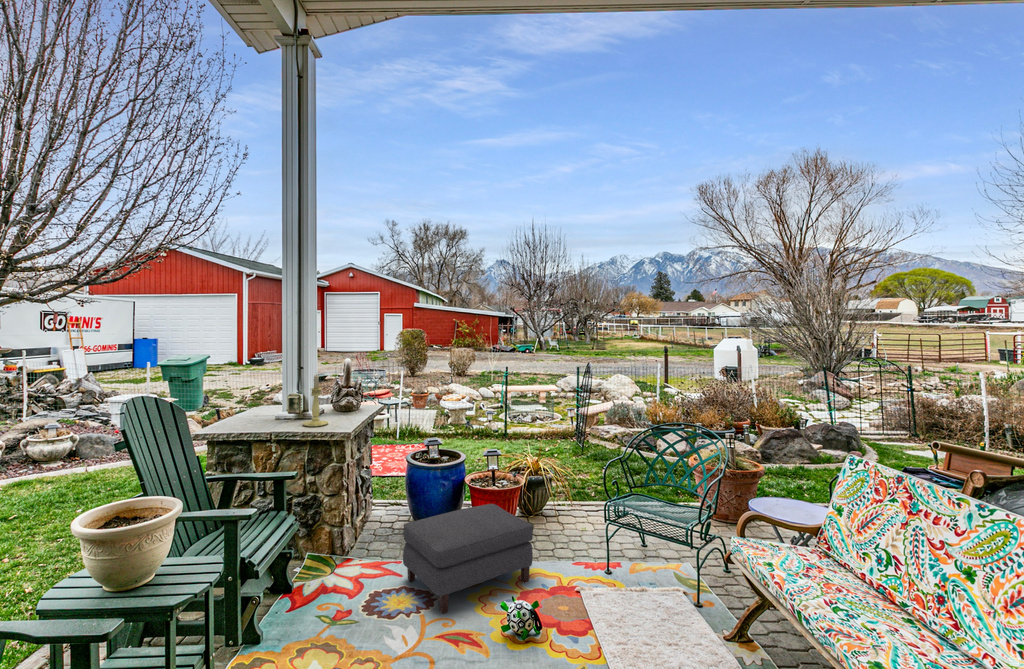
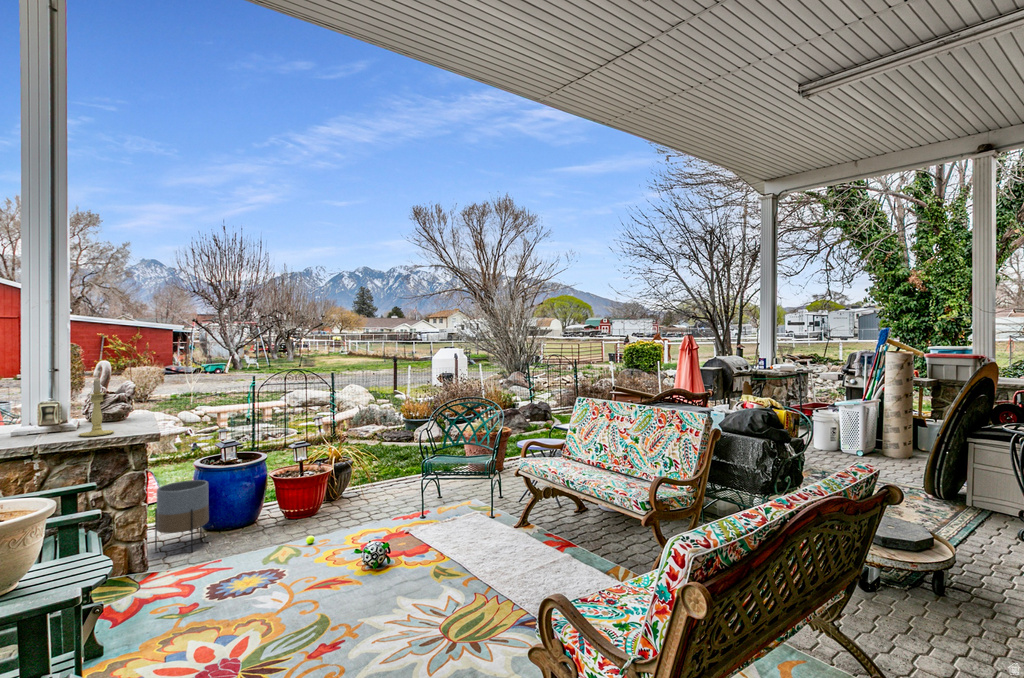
planter: none [363,473,406,546] -> present [155,480,209,553]
ottoman: present [403,504,533,613] -> none [235,485,363,577]

